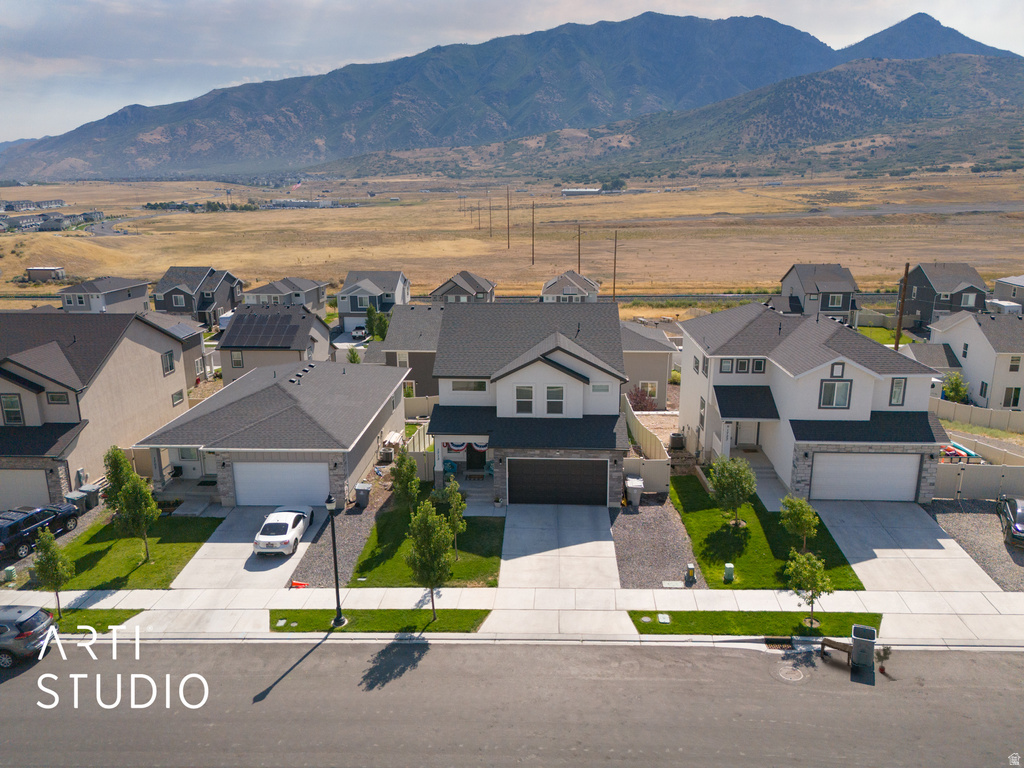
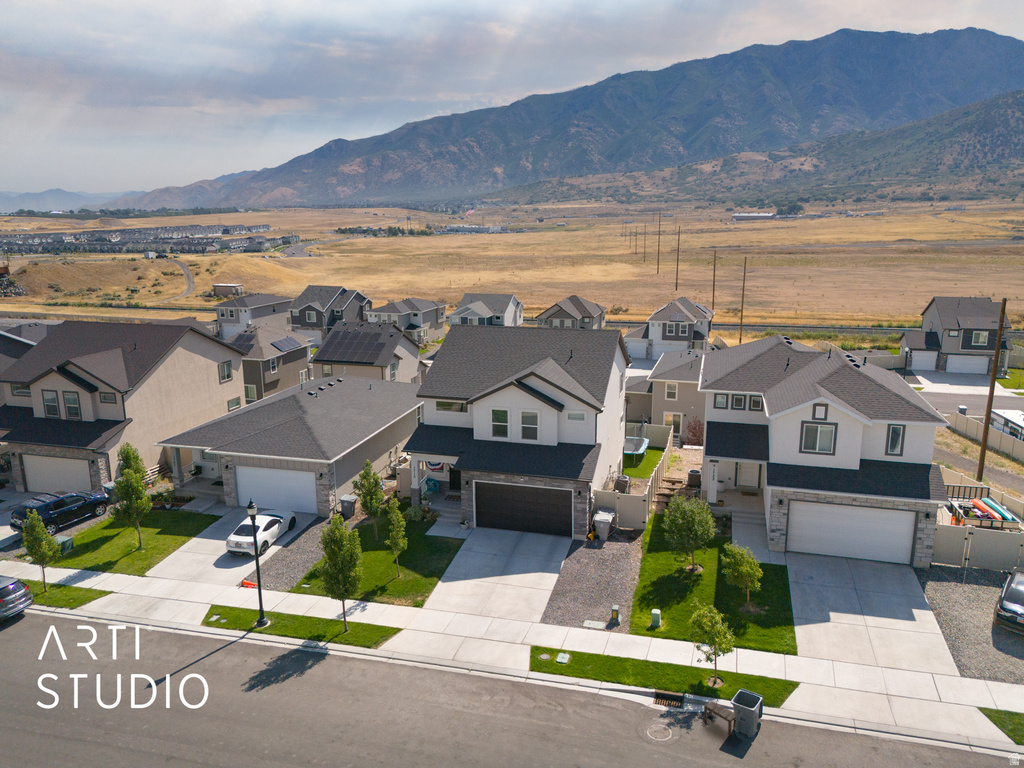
potted tree: present [874,645,892,673] -> none [753,716,776,749]

